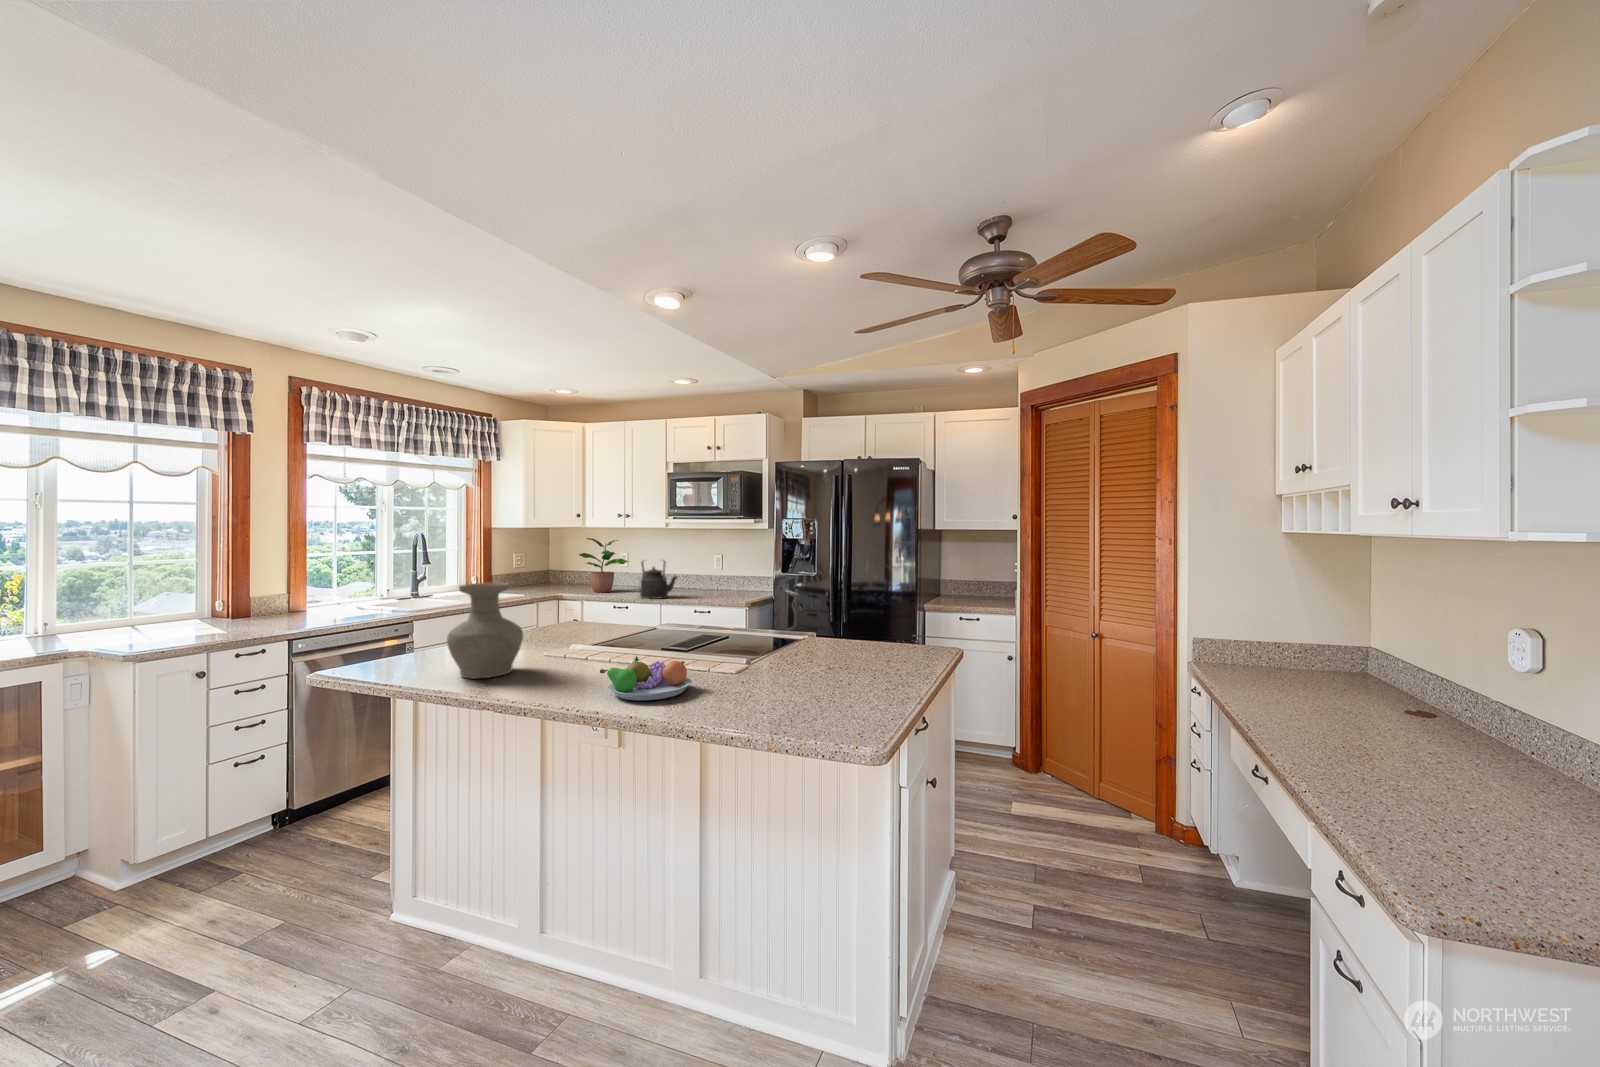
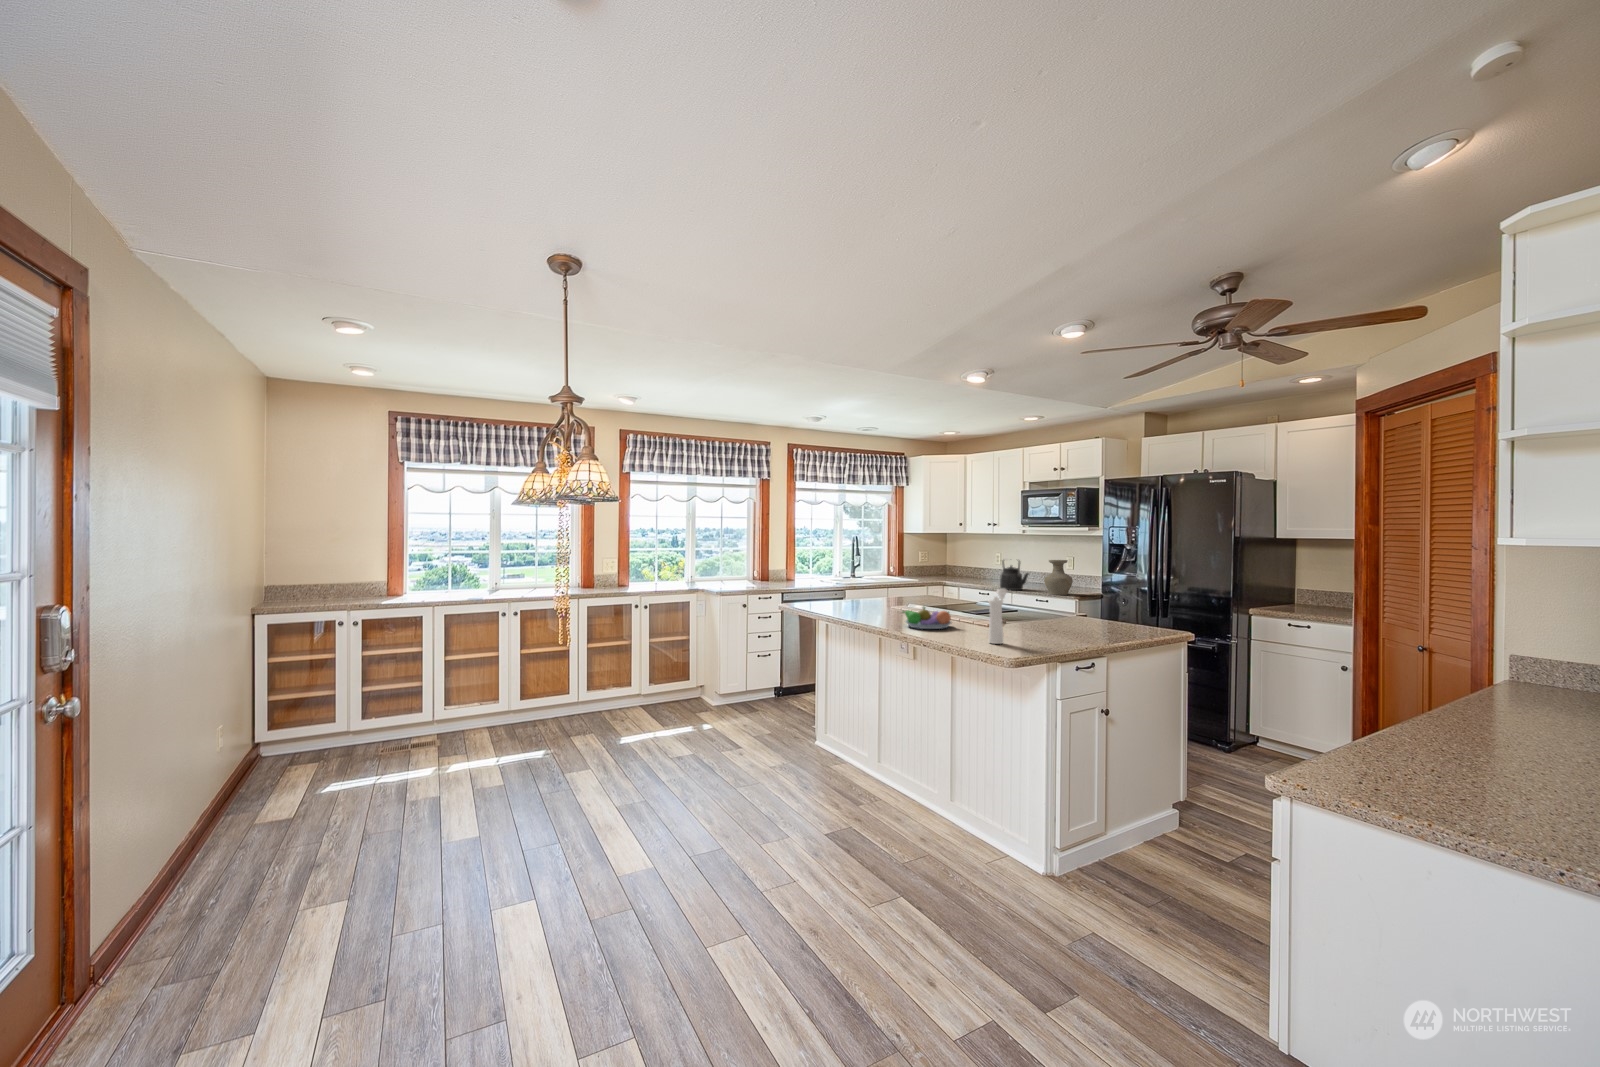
potted plant: present [579,538,627,593] -> none [960,542,995,584]
vase: present [447,583,523,679] -> present [1044,560,1073,595]
pepper mill: none [783,620,811,717] -> present [989,589,1007,644]

